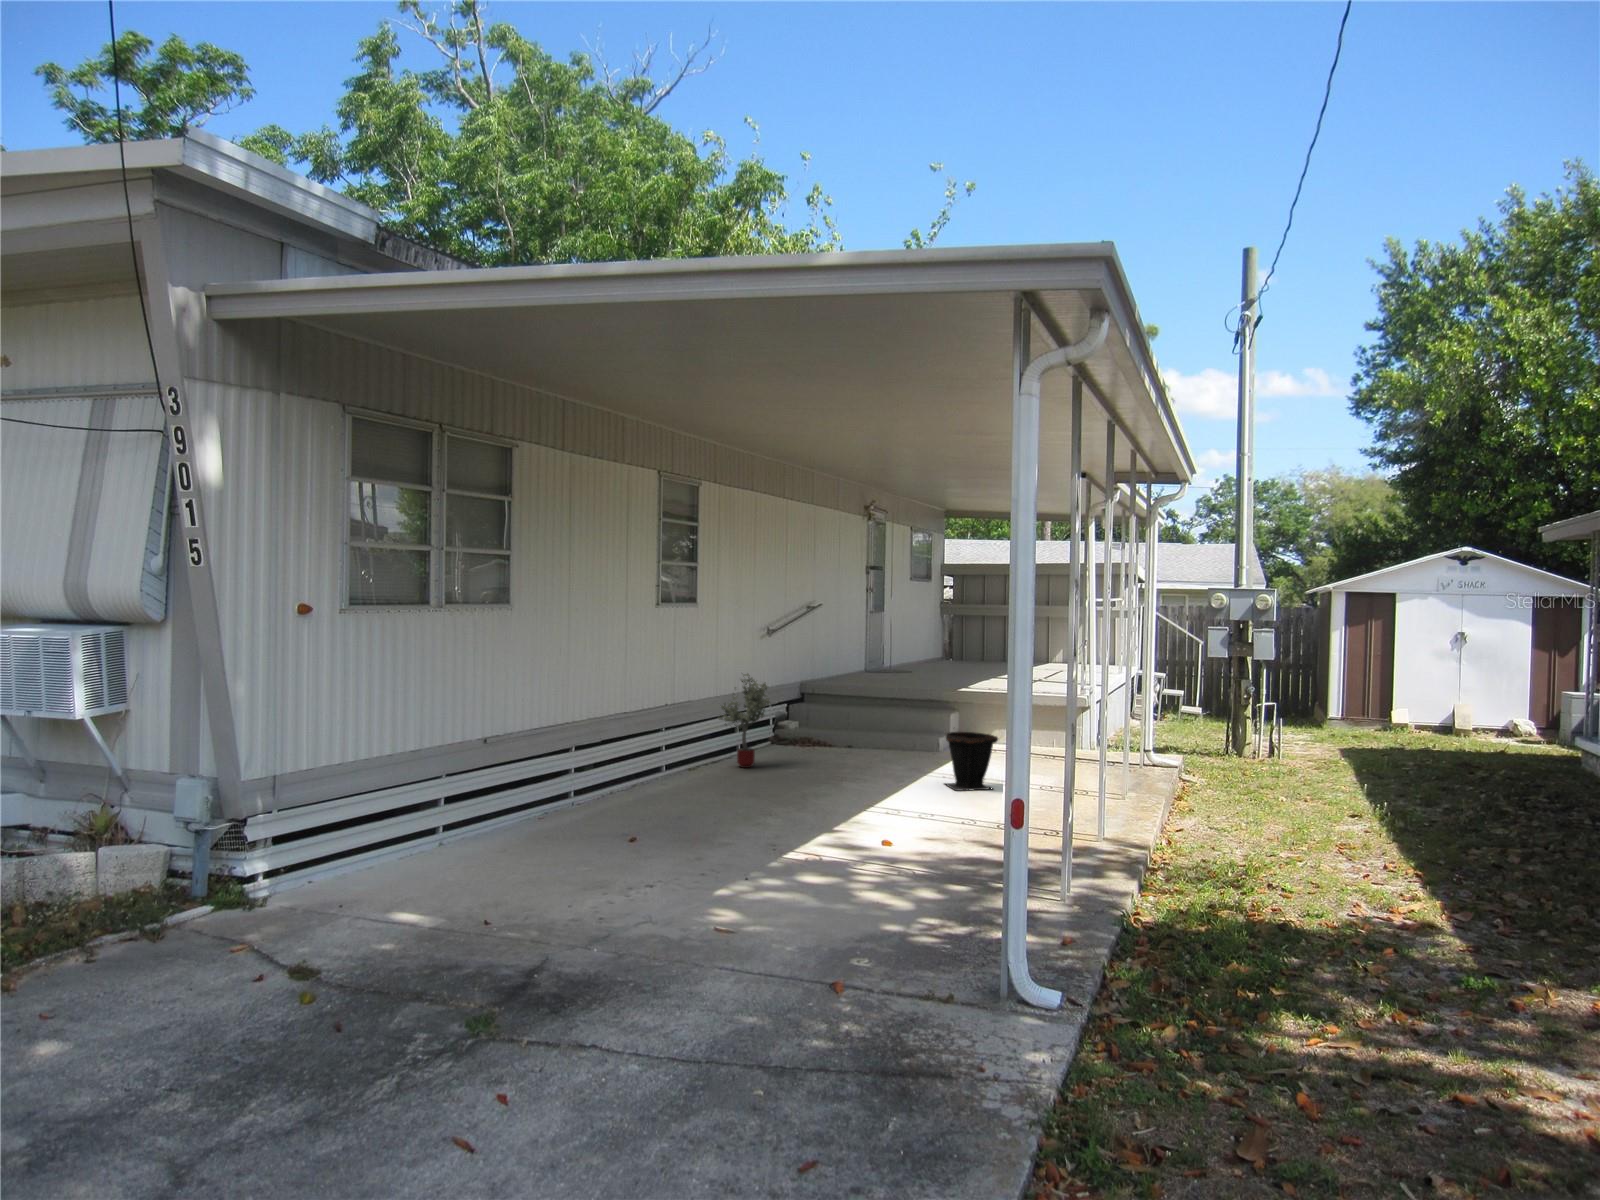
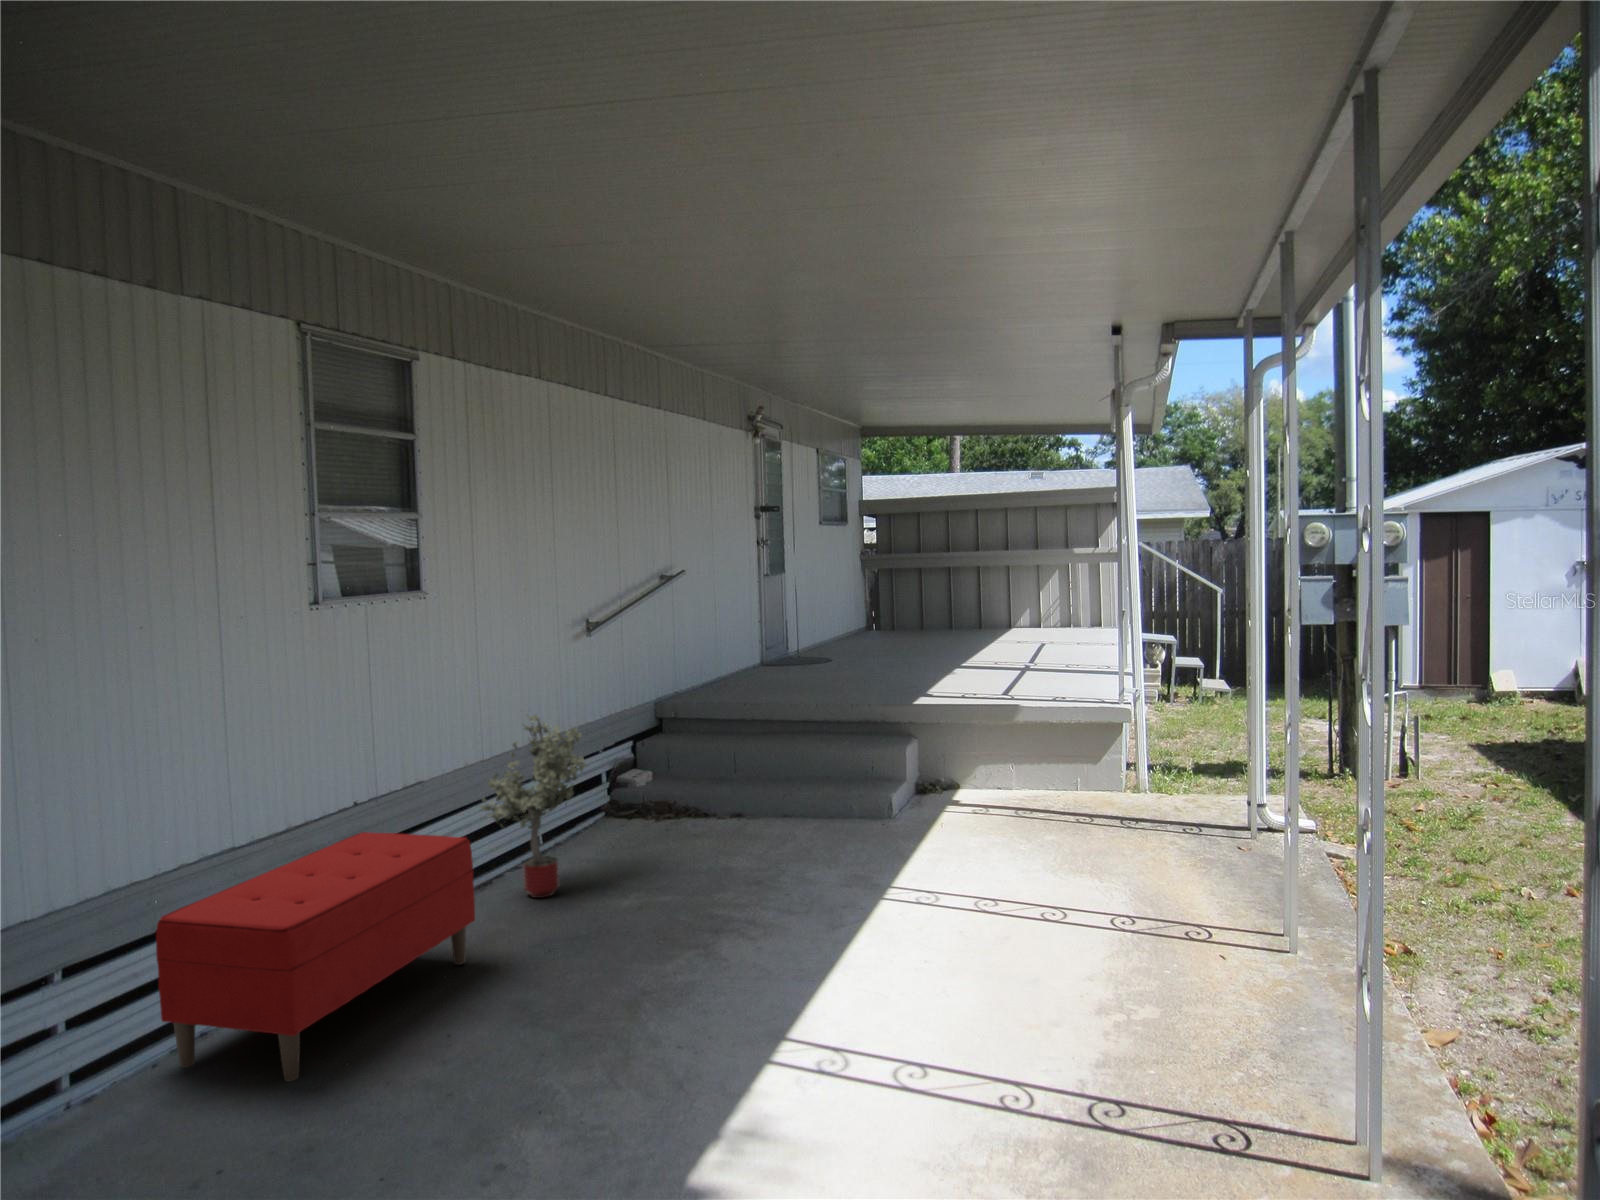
bench: none [607,718,725,803] -> present [156,832,475,1081]
bucket: present [945,732,998,791] -> none [925,806,1033,947]

